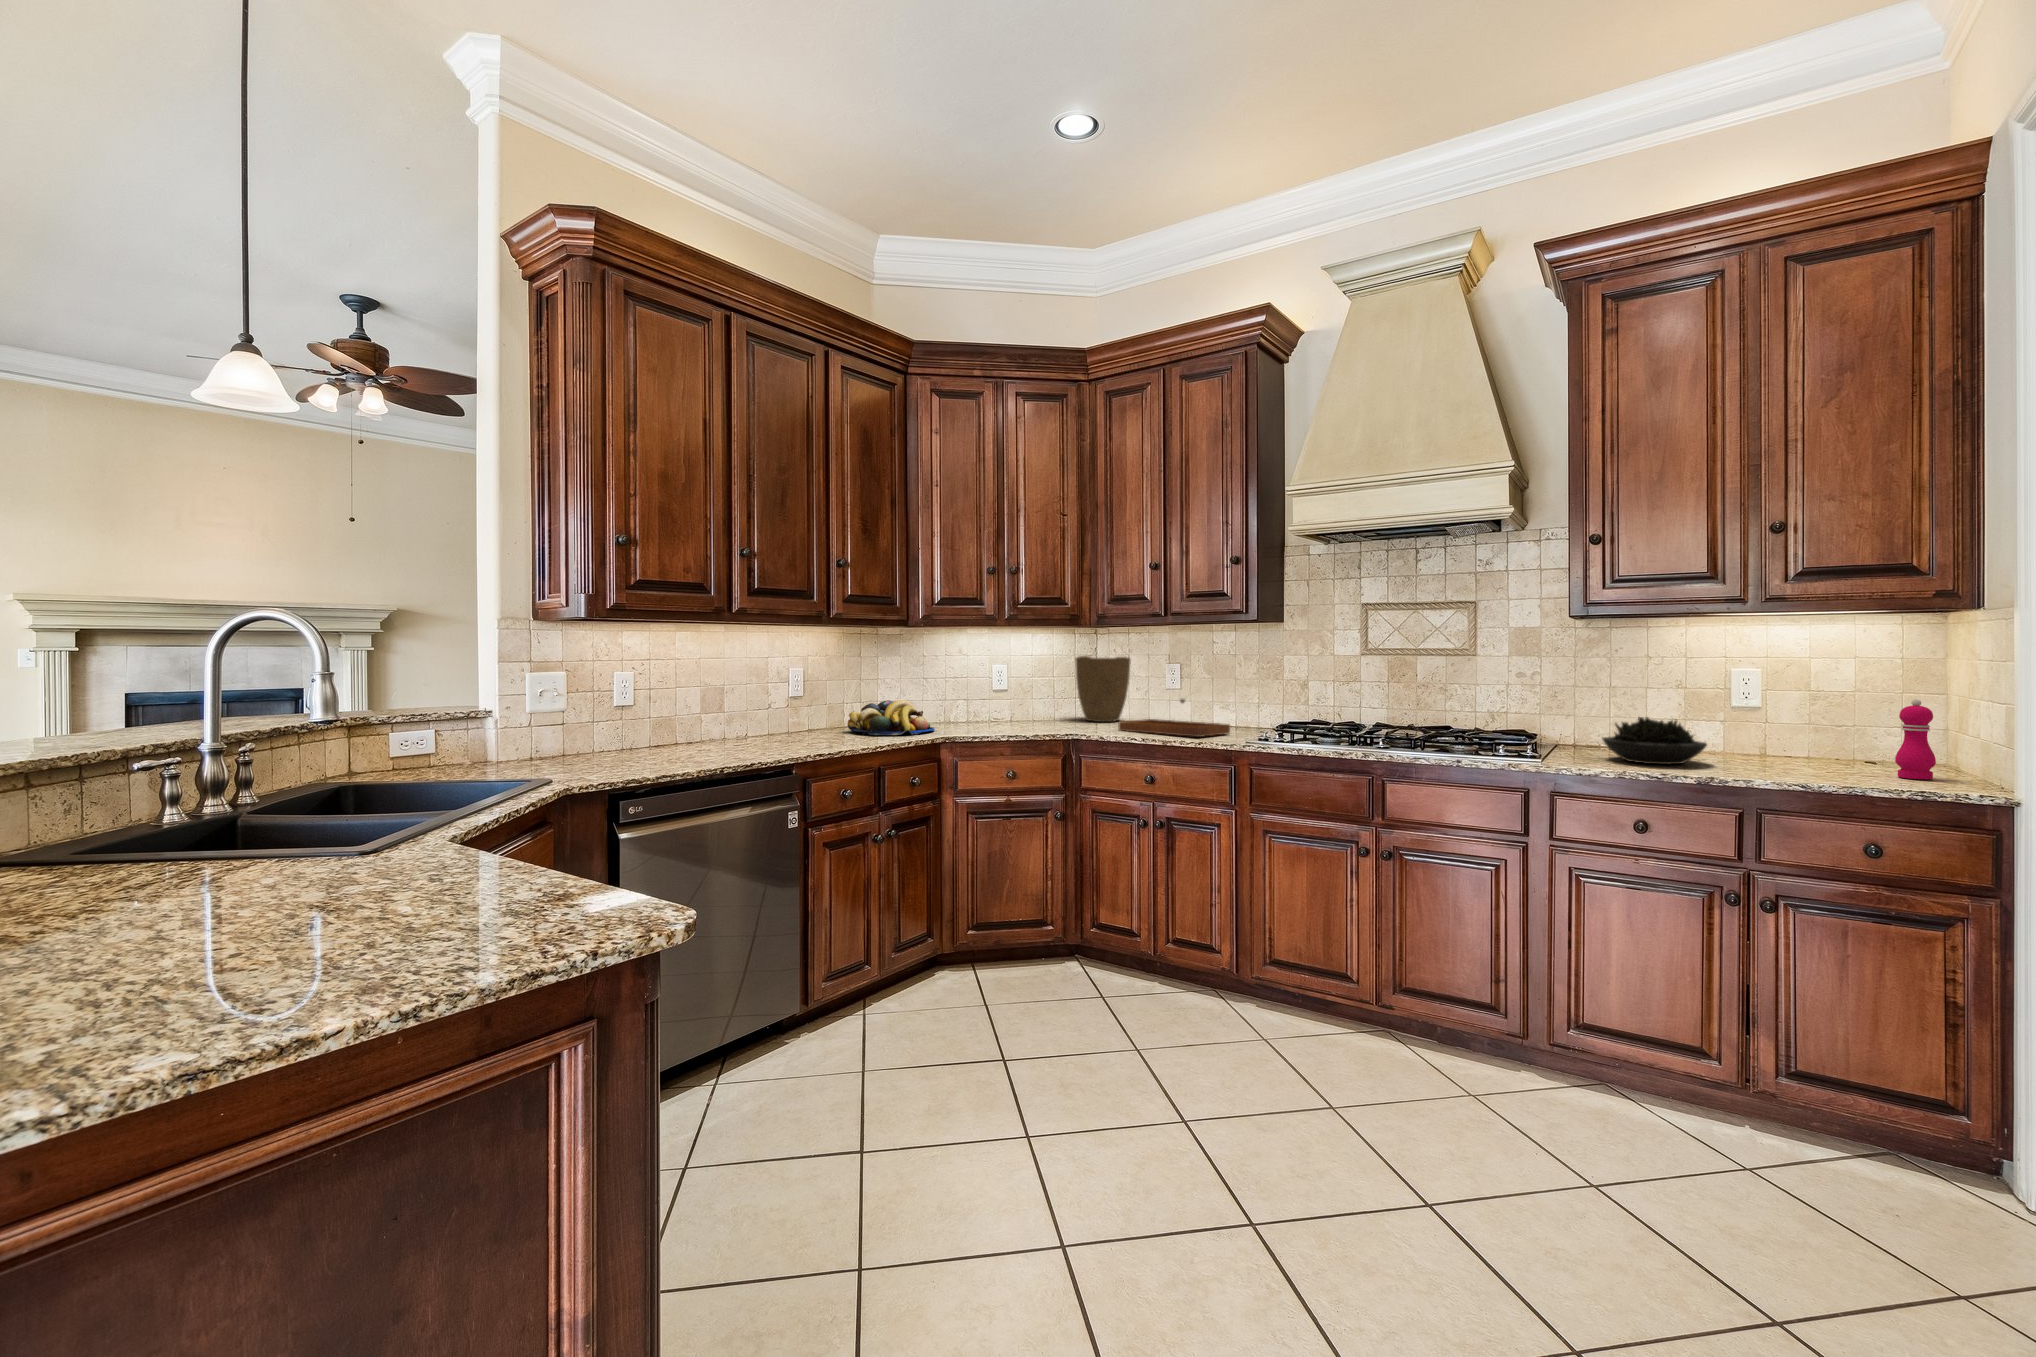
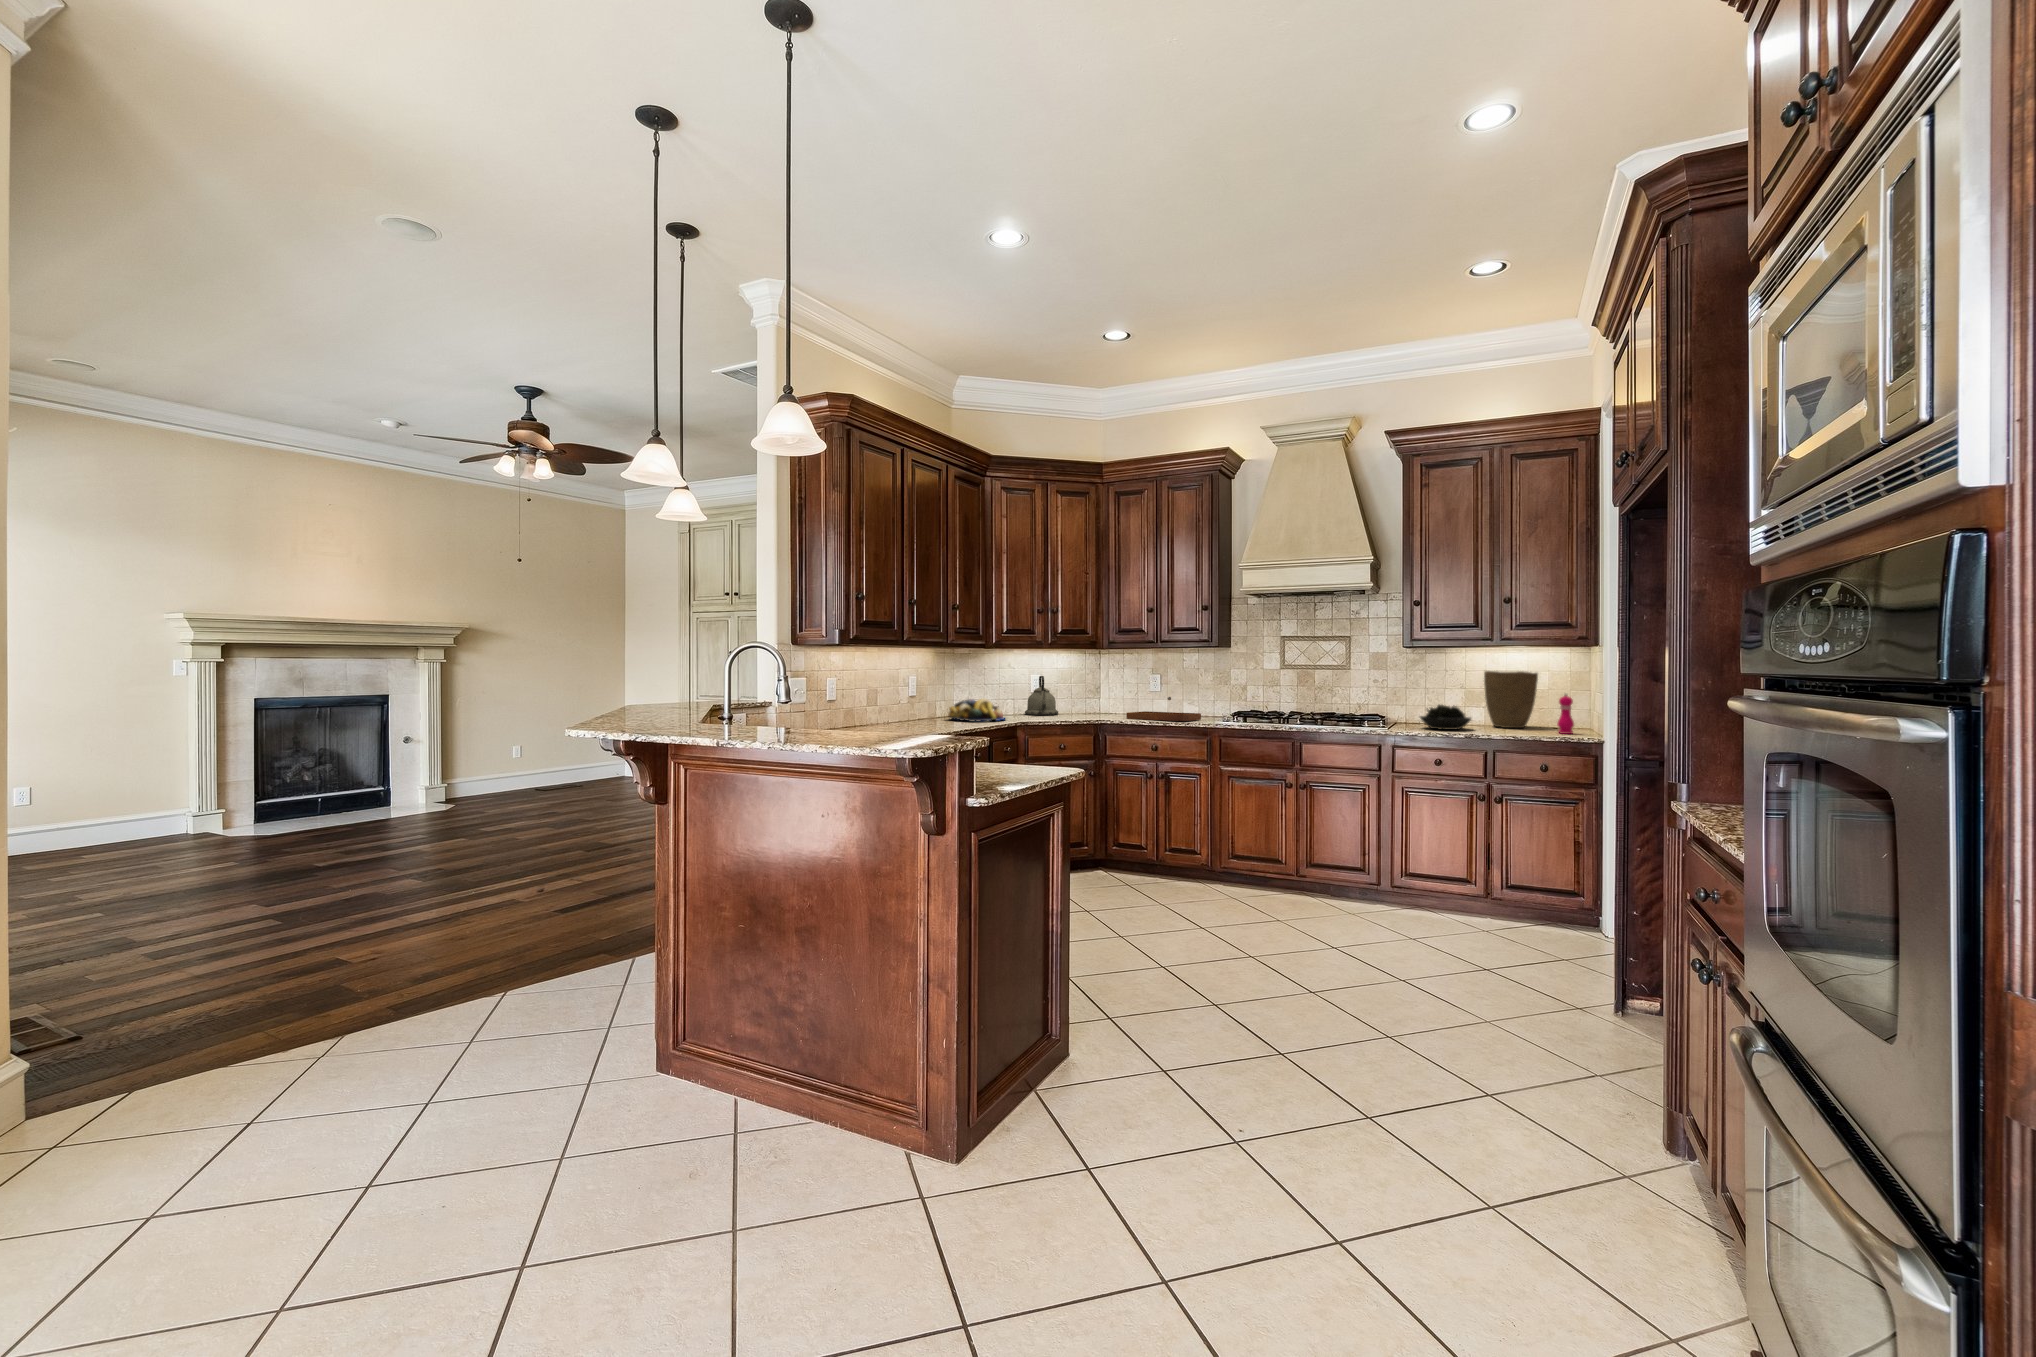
vase: present [1076,656,1131,722] -> present [1484,671,1538,728]
kettle: none [982,667,1030,723] -> present [1025,676,1058,715]

